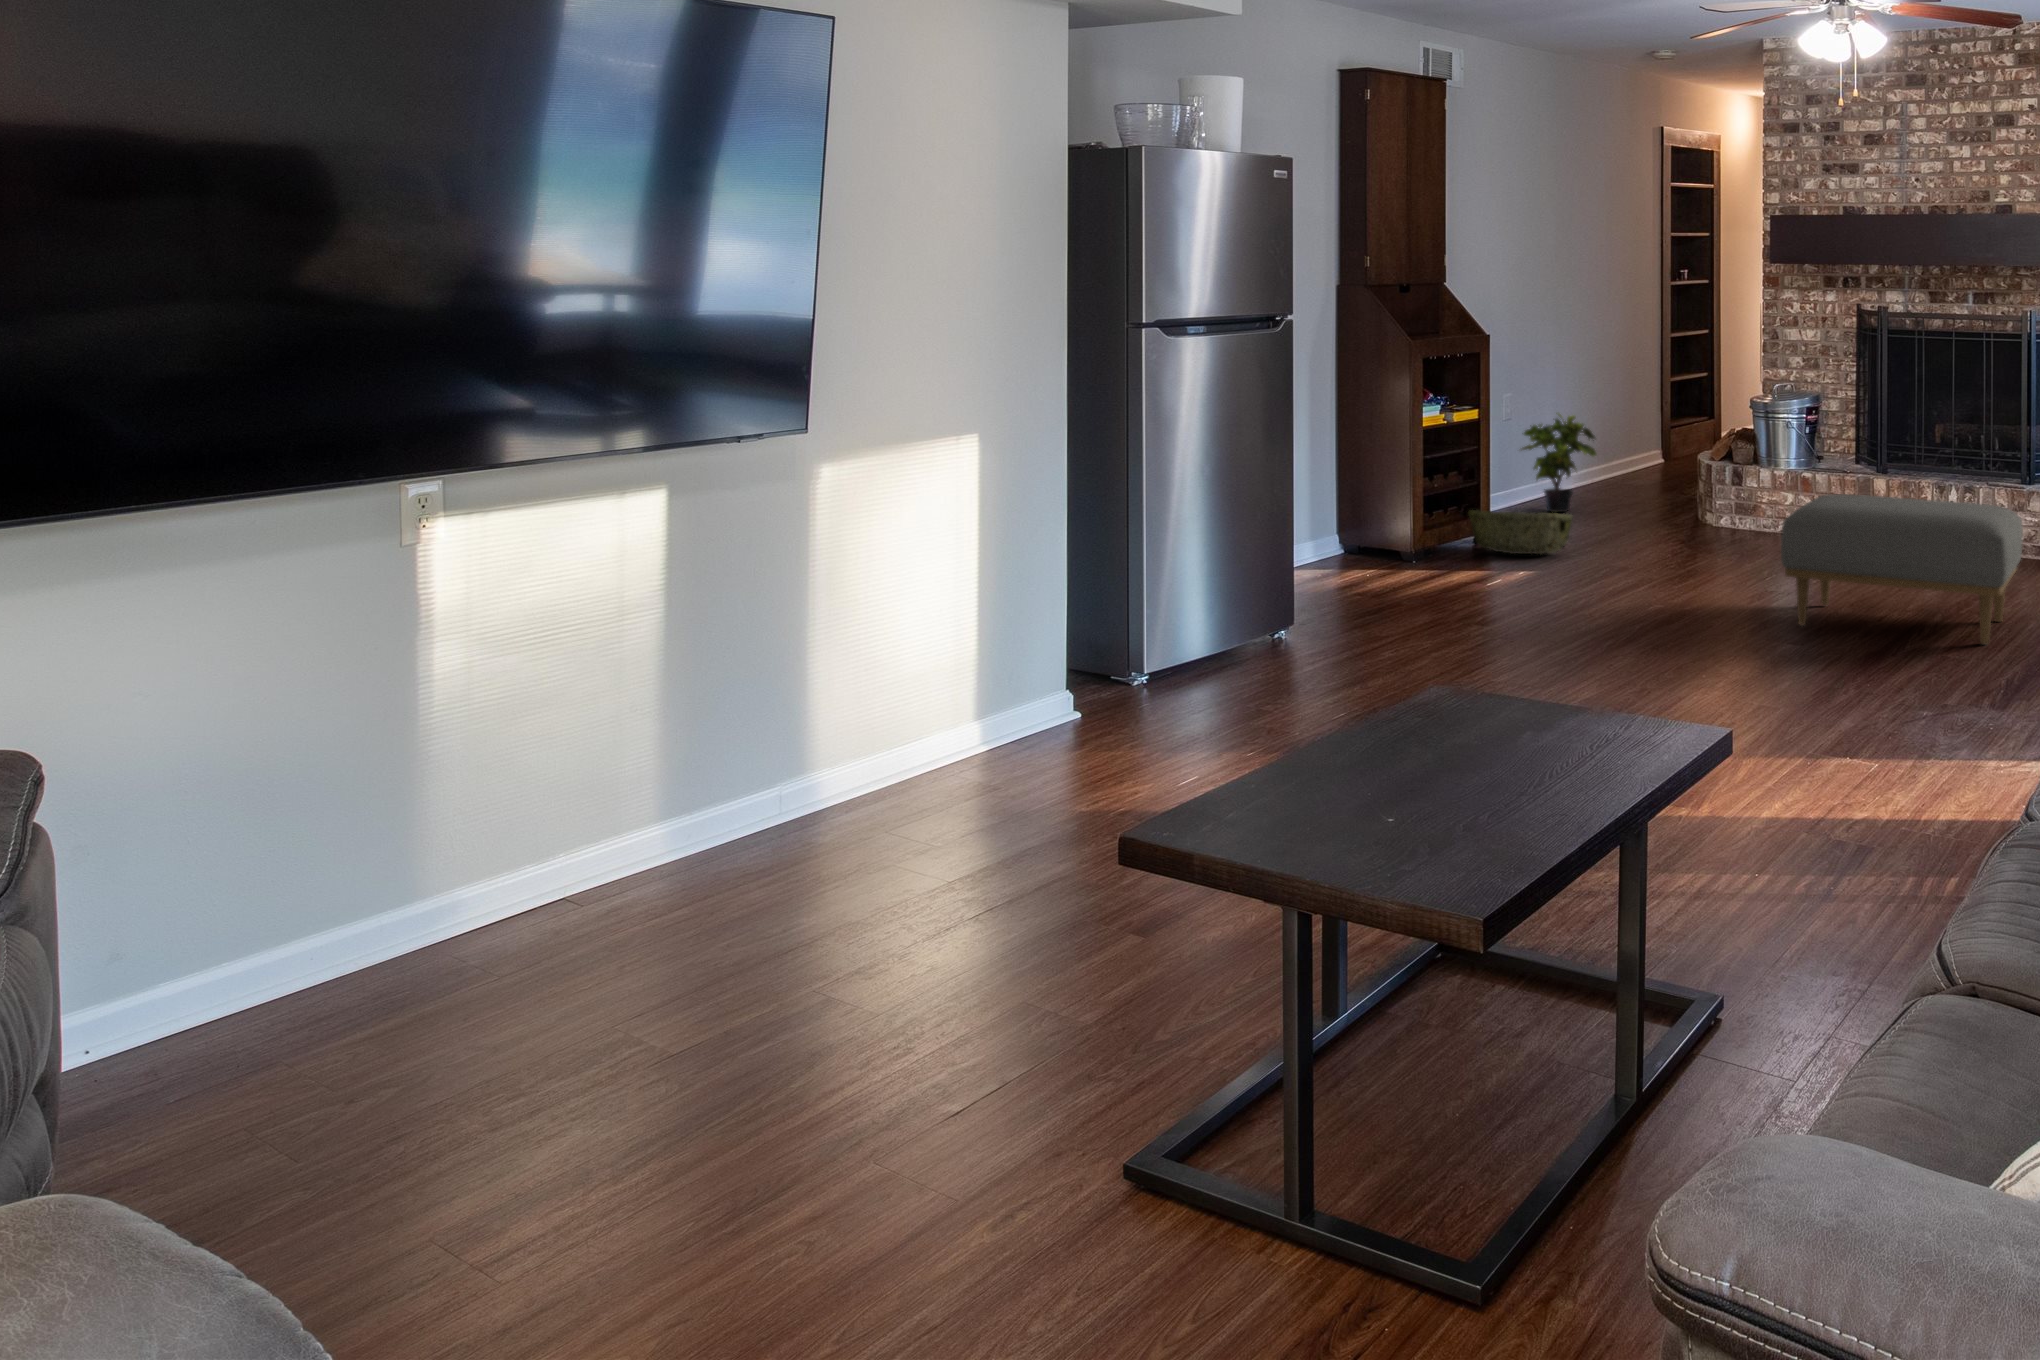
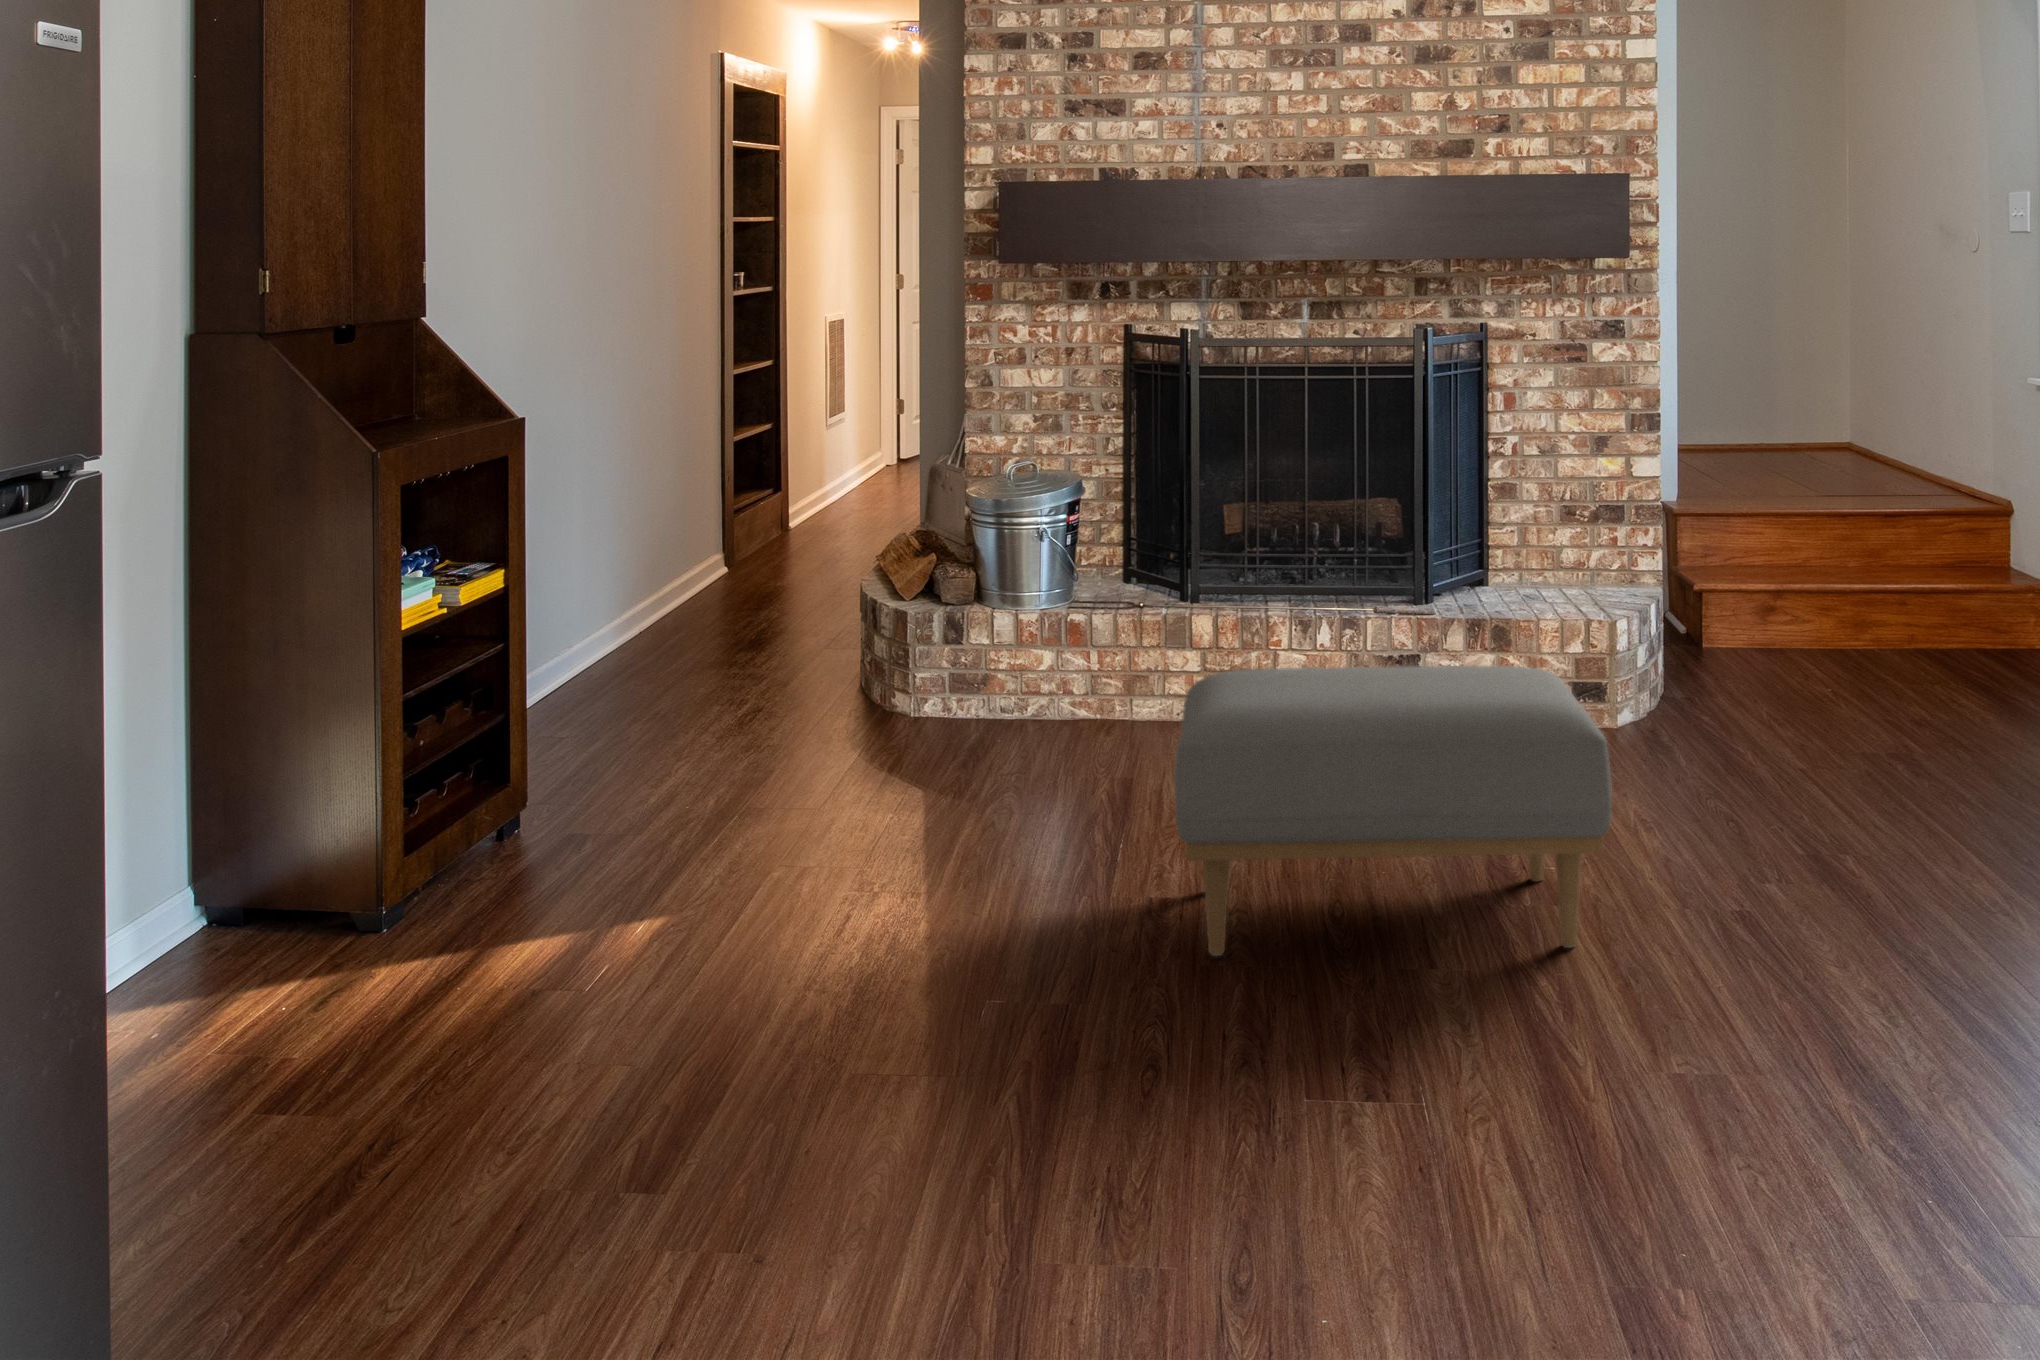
potted plant: present [1522,414,1596,512] -> none [528,535,686,722]
woven basket: present [1468,510,1572,554] -> none [435,743,668,841]

